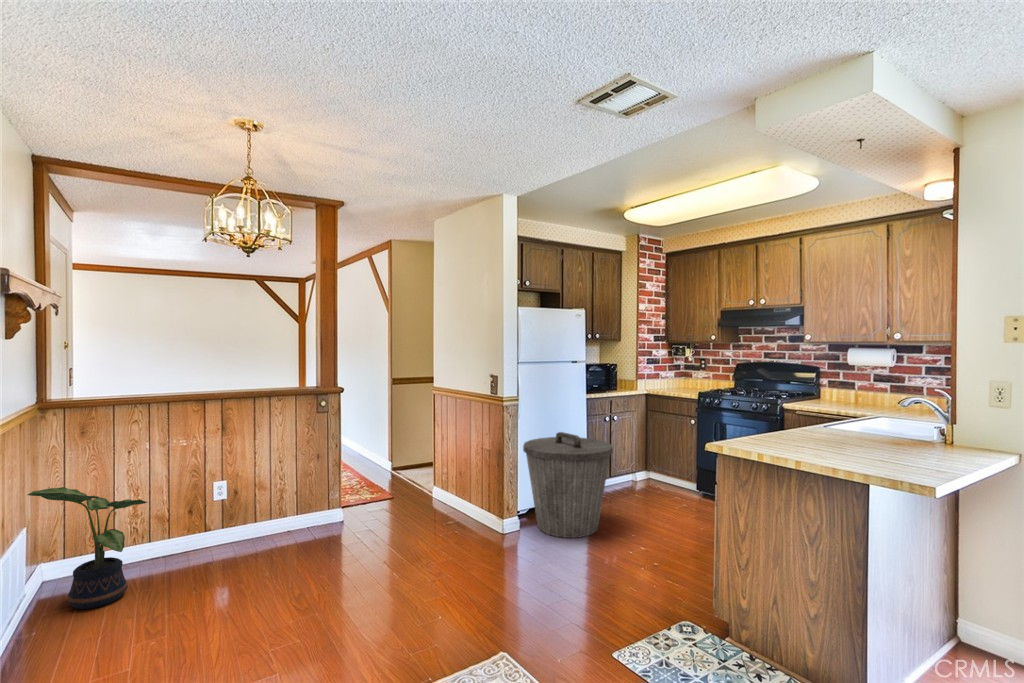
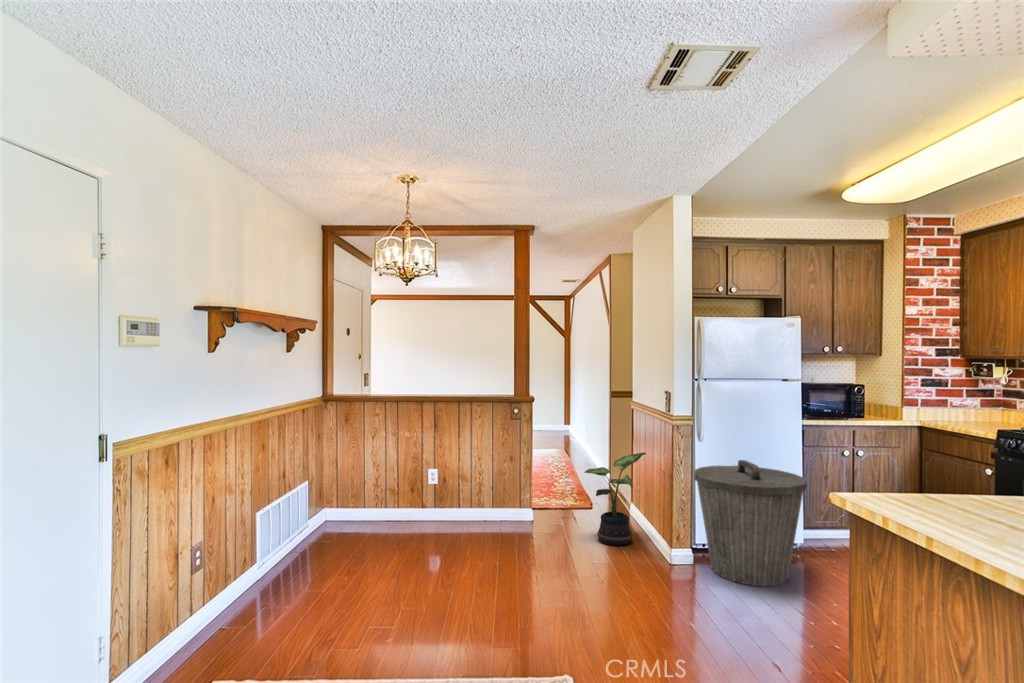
potted plant: present [28,487,147,609] -> present [584,453,646,545]

